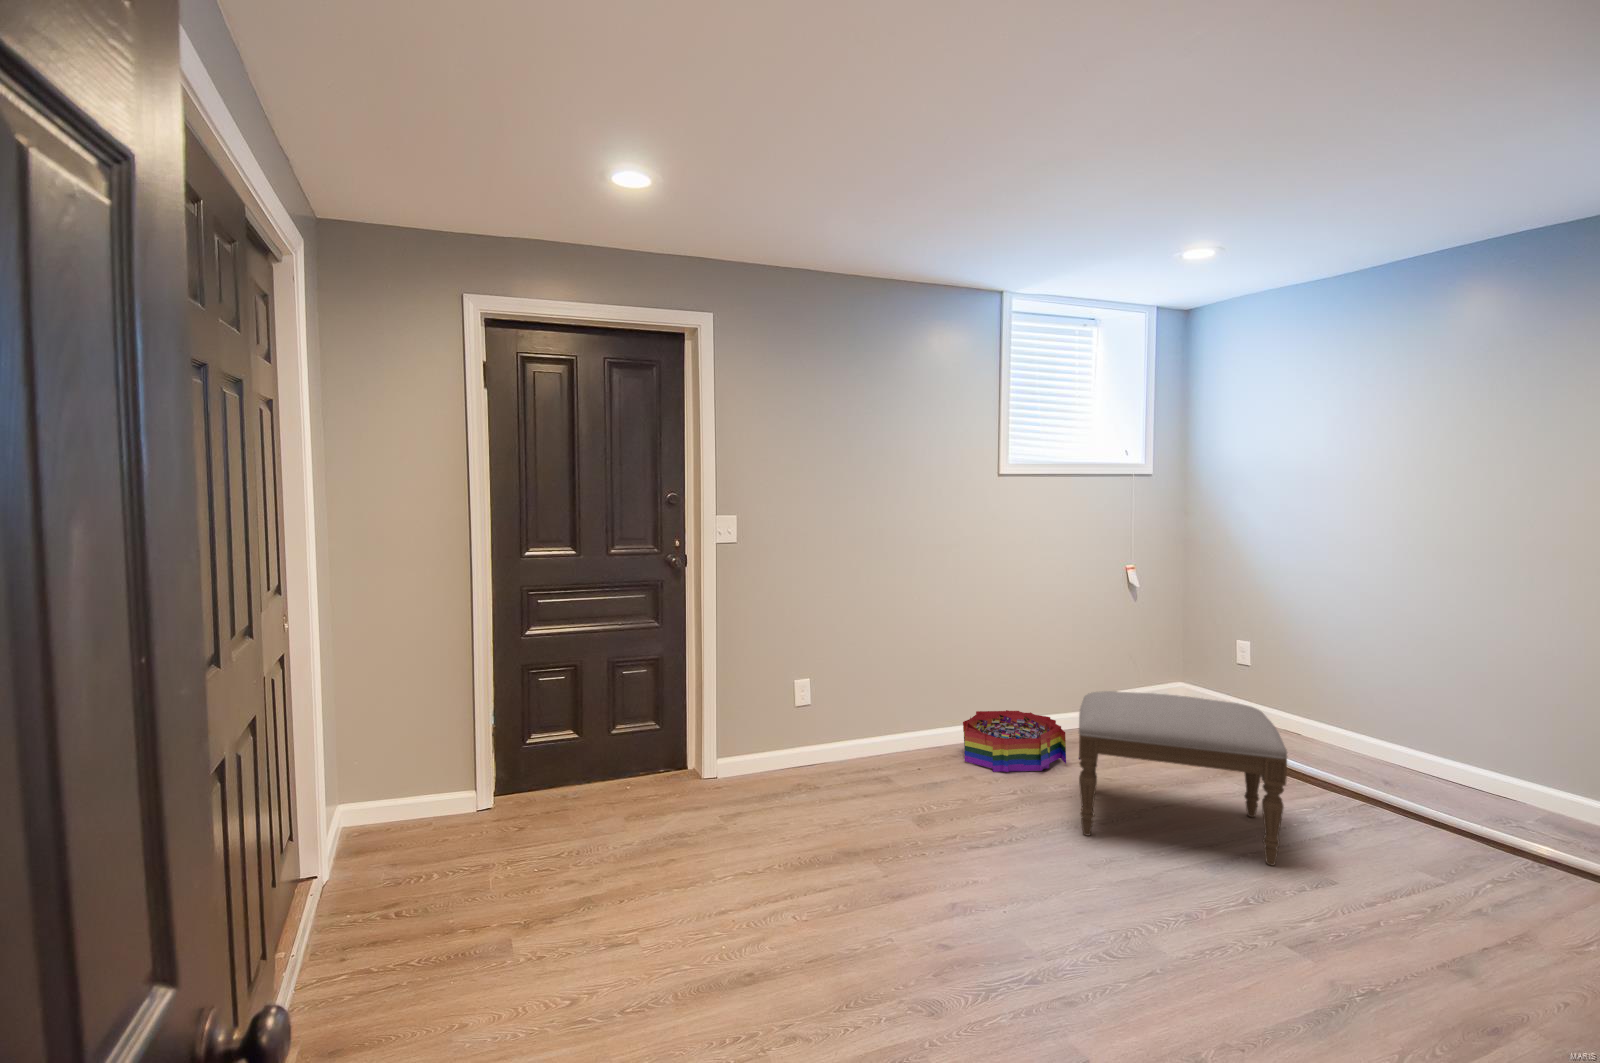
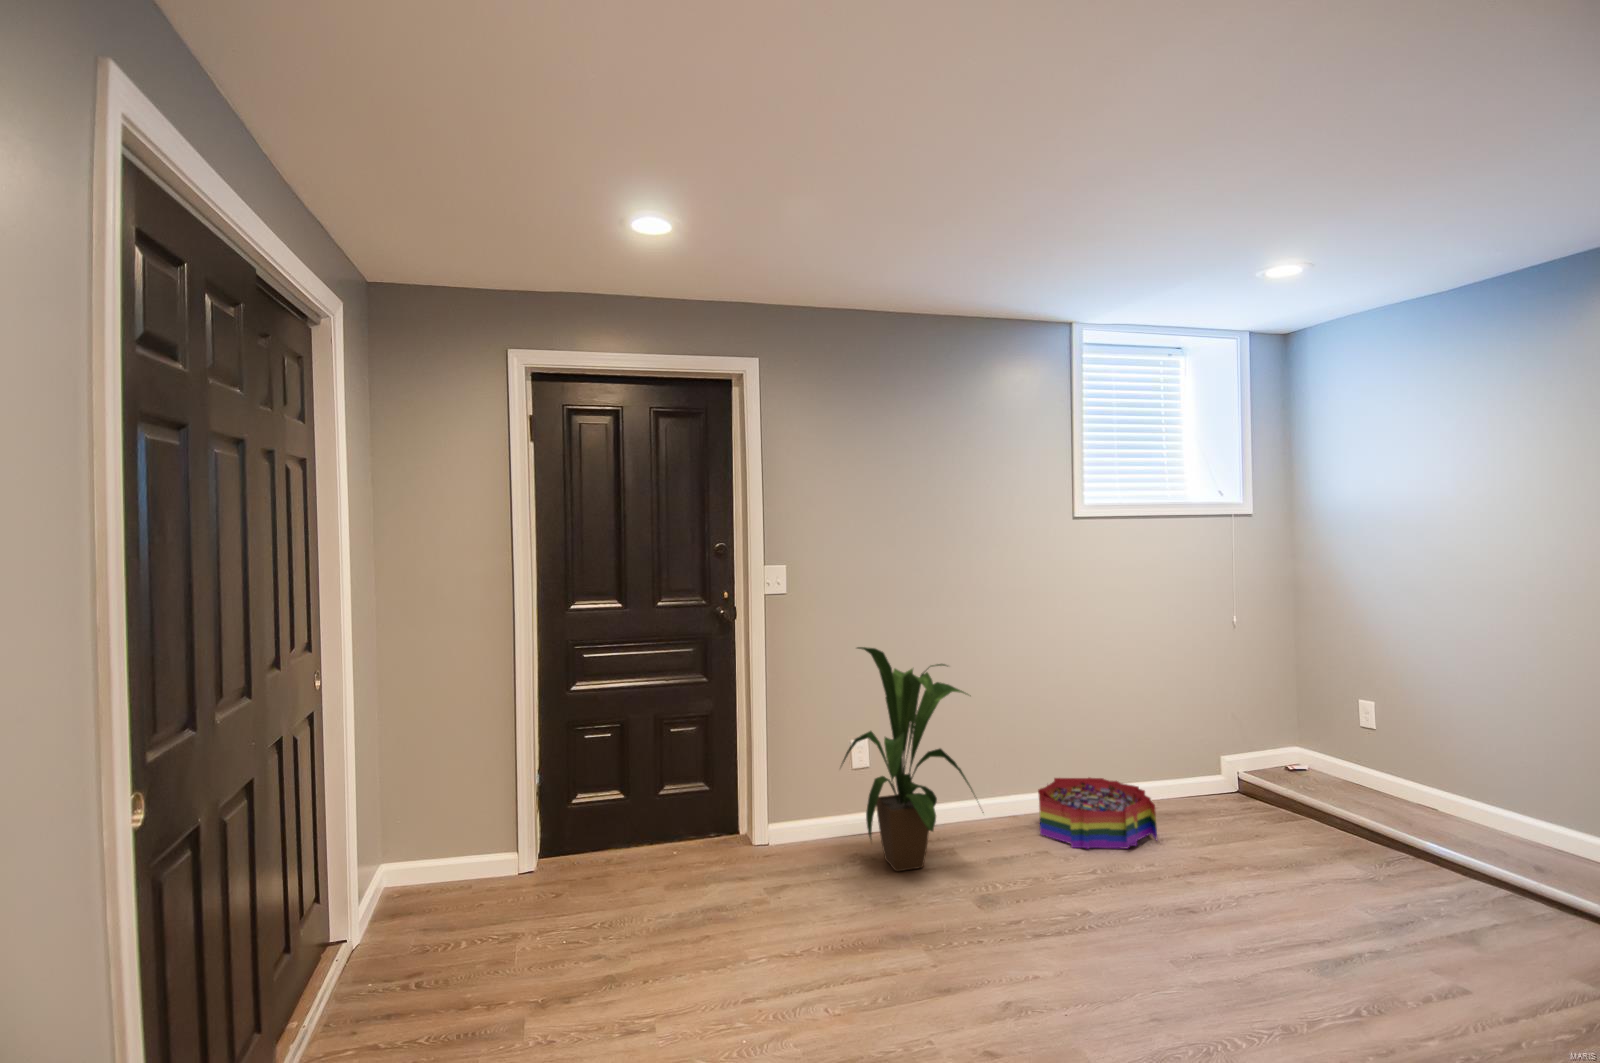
house plant: none [786,592,921,797] -> present [842,647,984,871]
ottoman: present [1079,691,1287,866] -> none [1162,760,1421,979]

